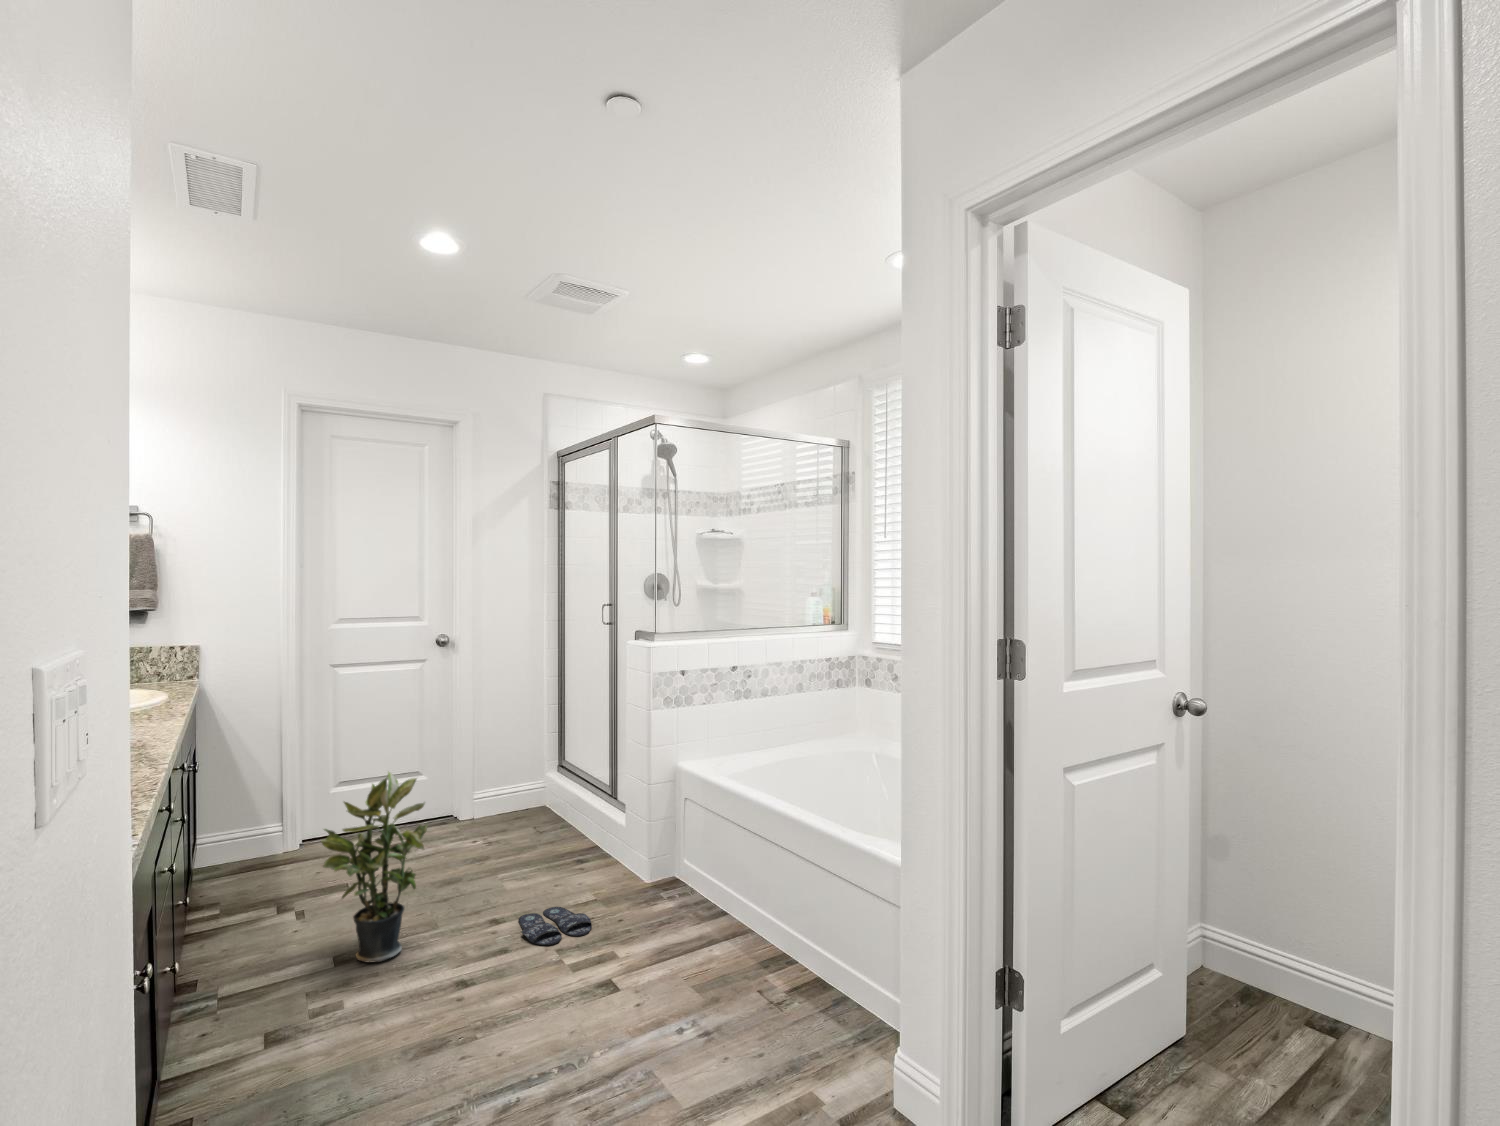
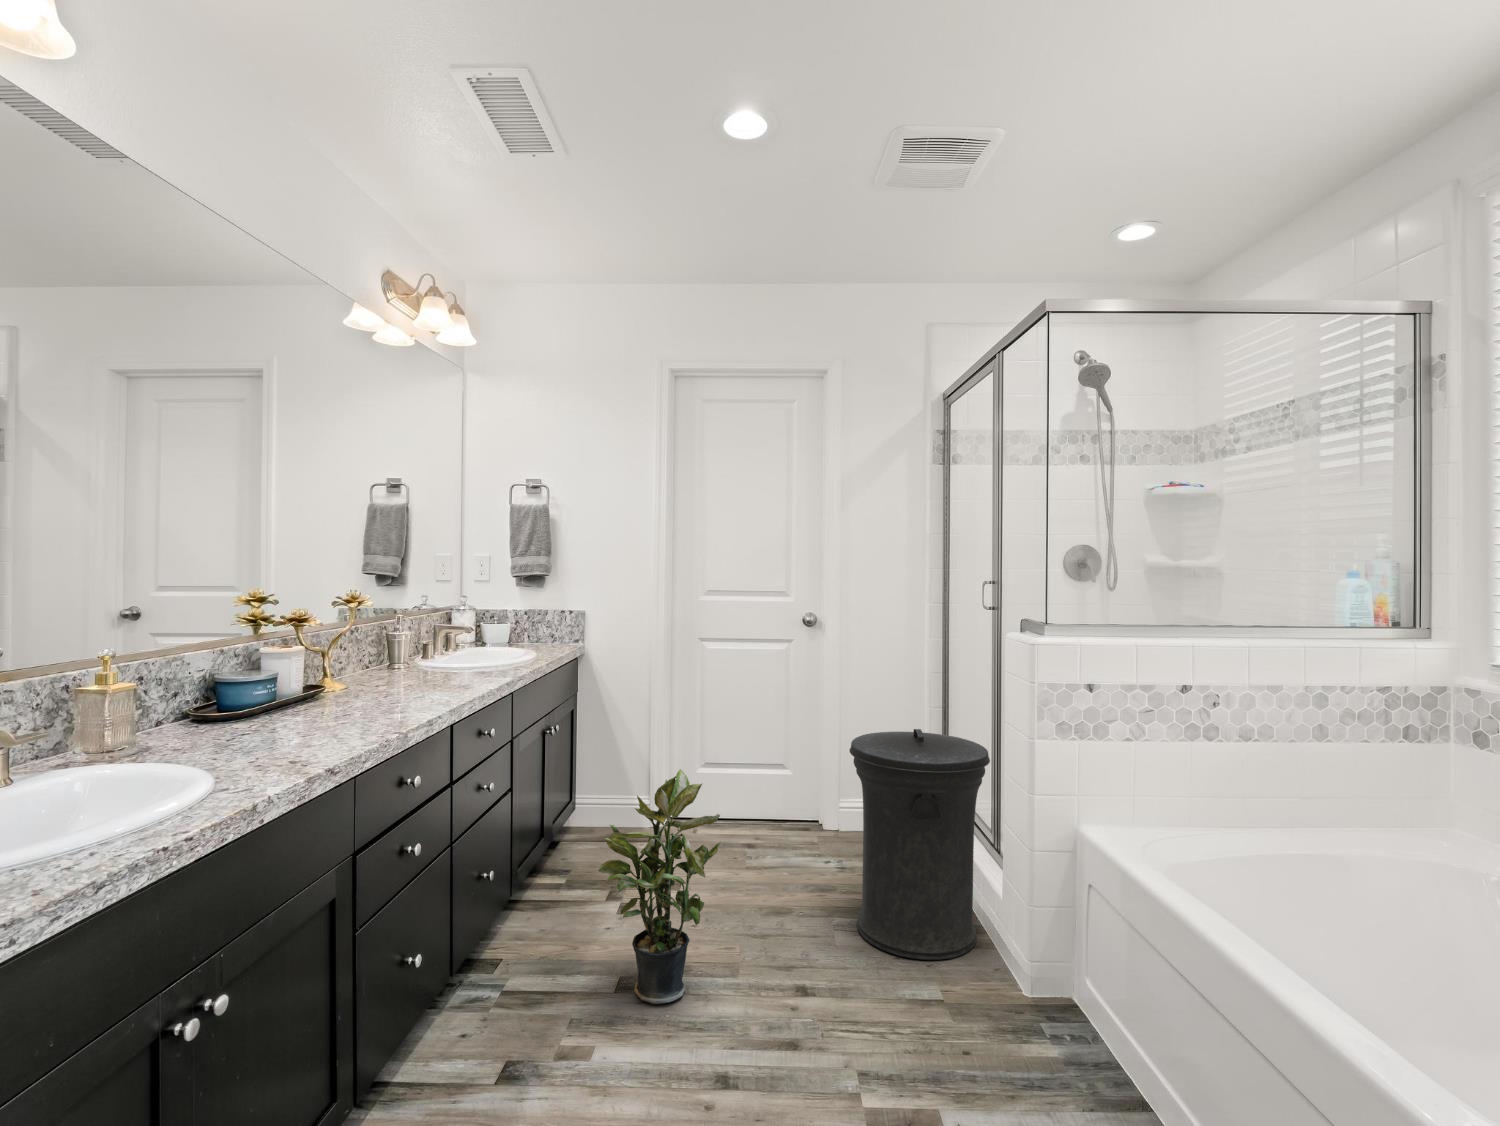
trash can: none [510,717,615,885] -> present [849,729,990,960]
slippers: present [519,907,592,945] -> none [823,992,921,1061]

